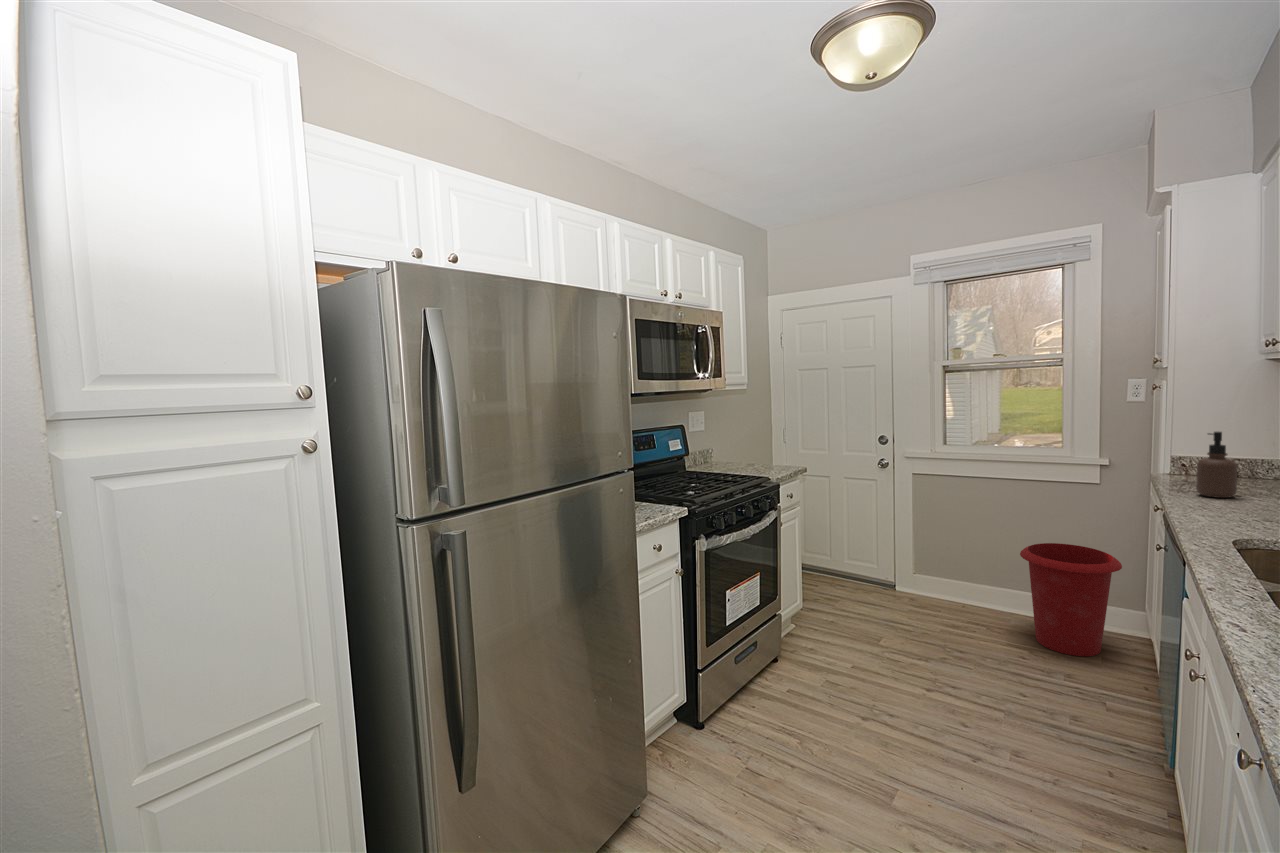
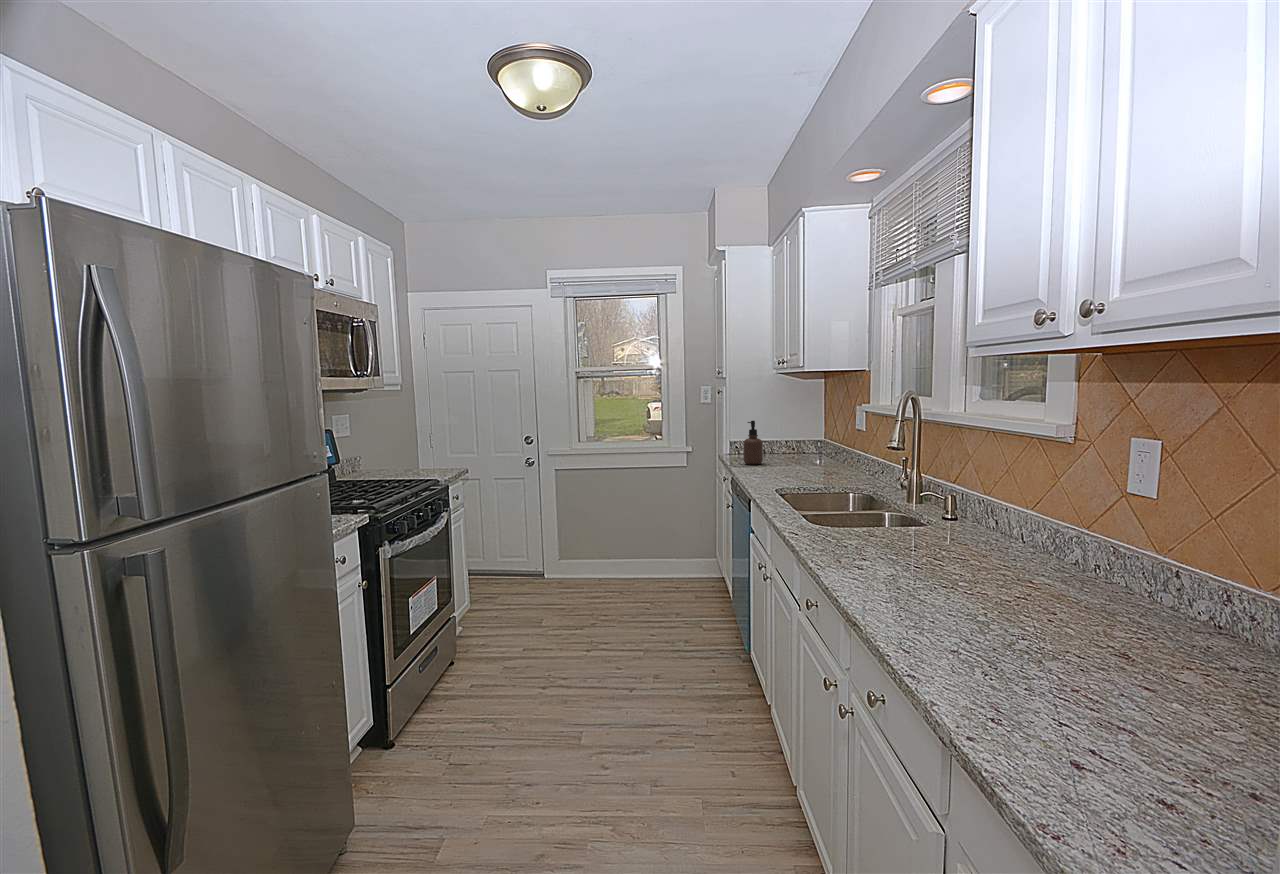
waste bin: present [1020,543,1122,656] -> none [639,513,701,596]

